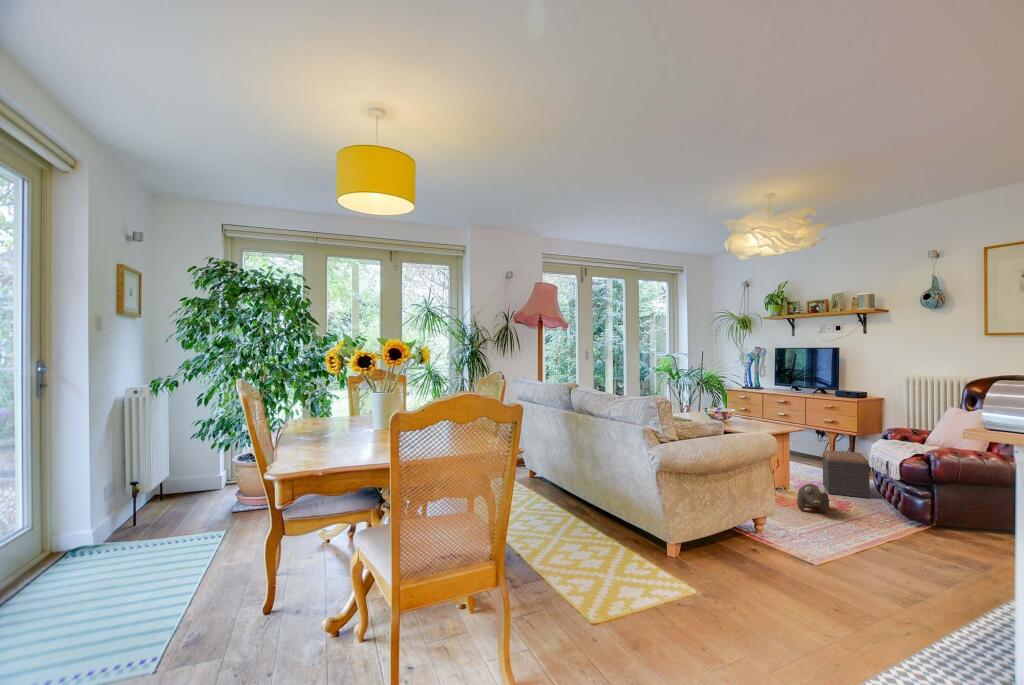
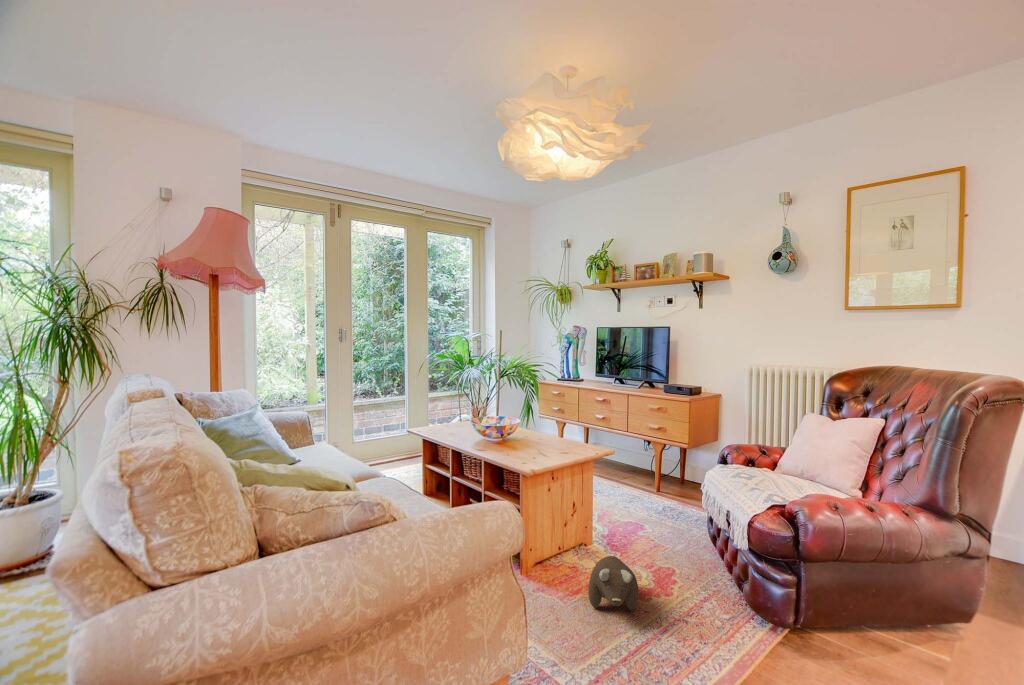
footstool: present [823,450,870,498] -> none [640,478,701,557]

